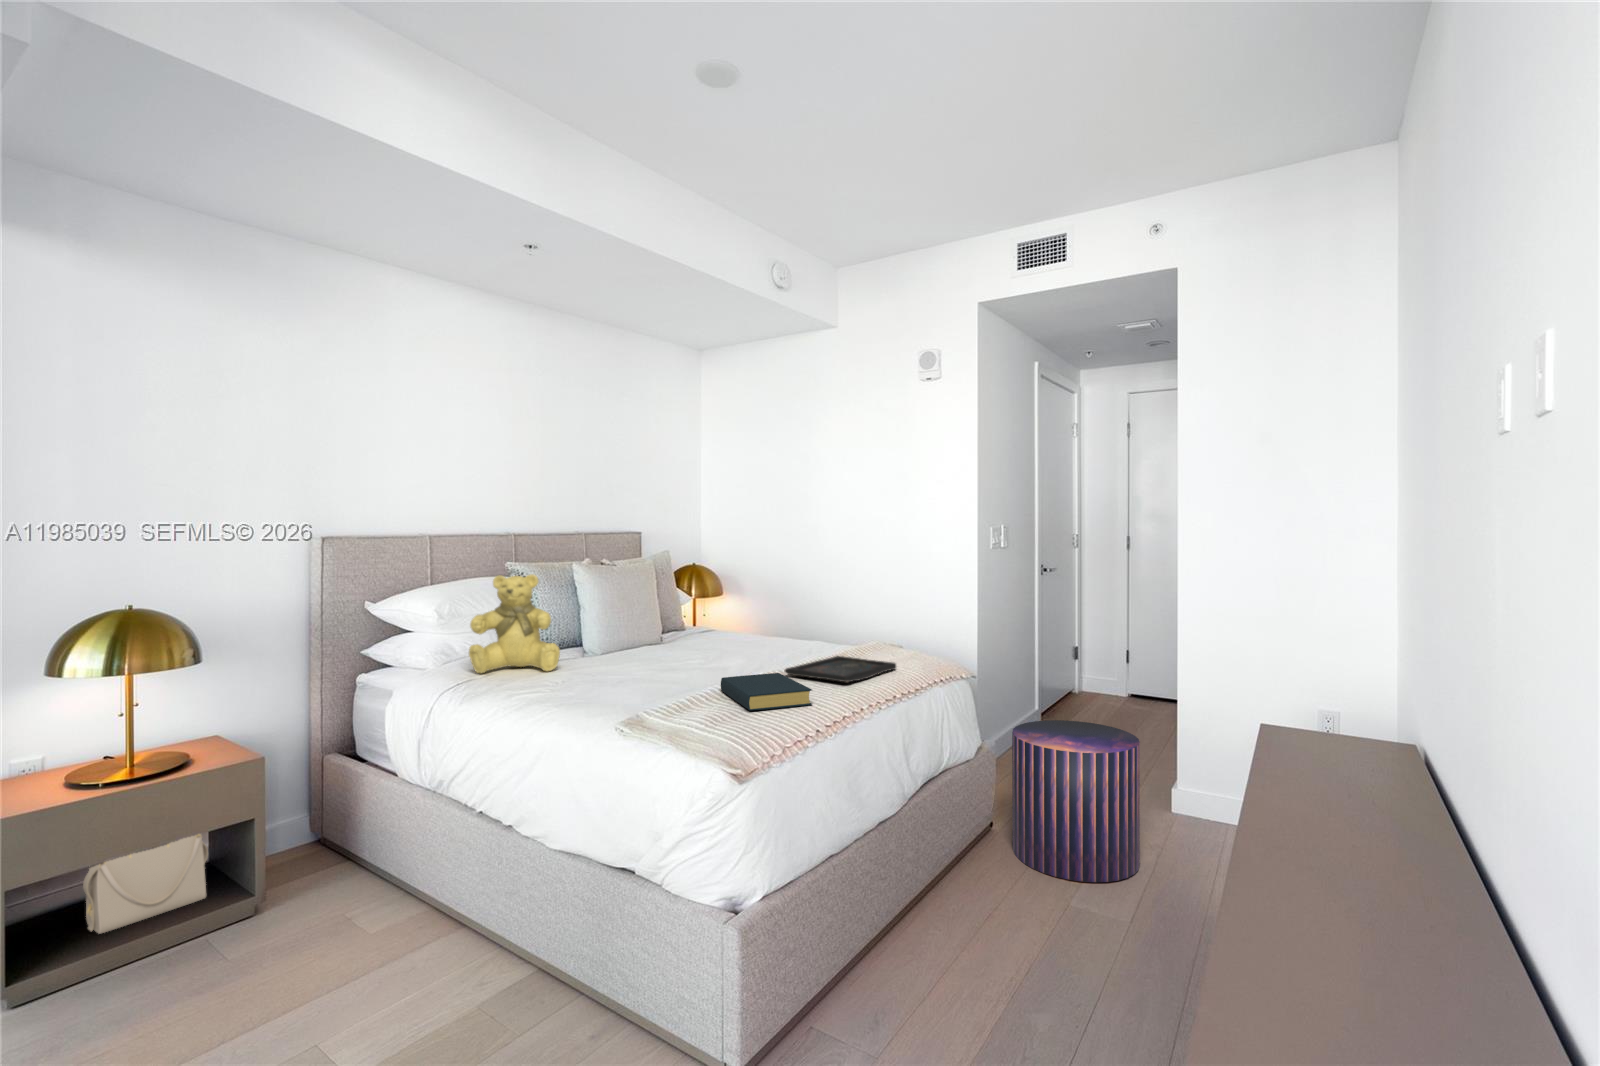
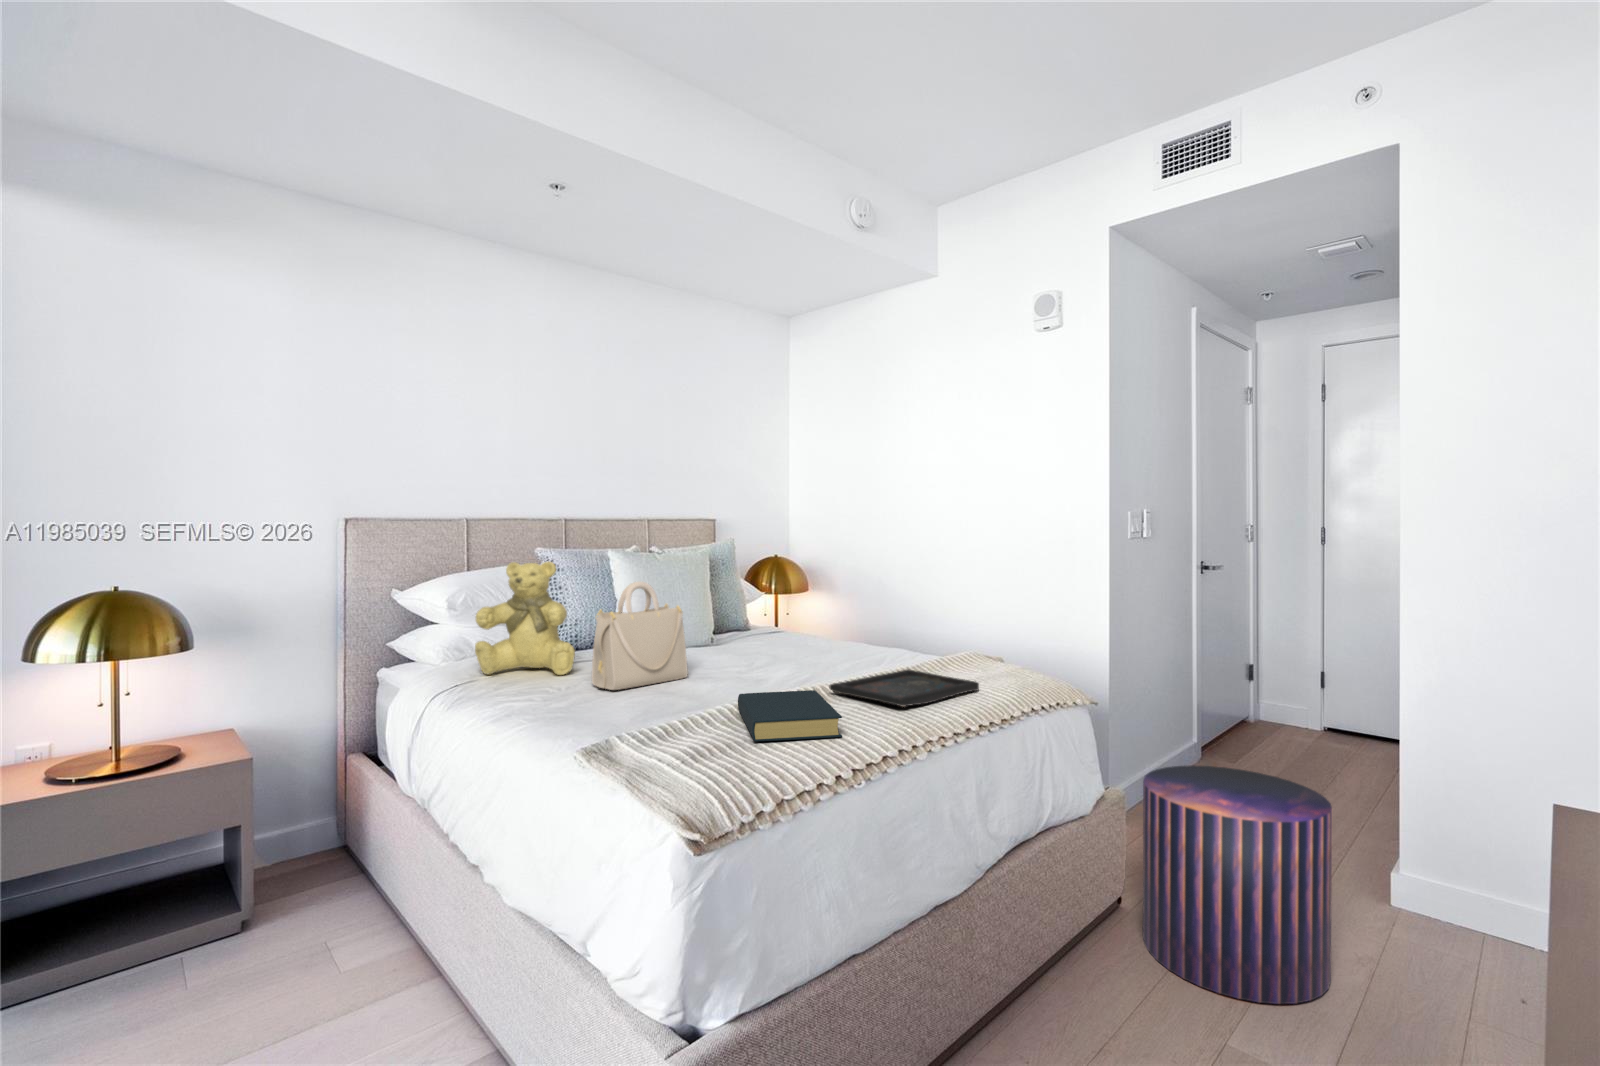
handbag: present [83,834,208,934] -> present [592,581,688,690]

